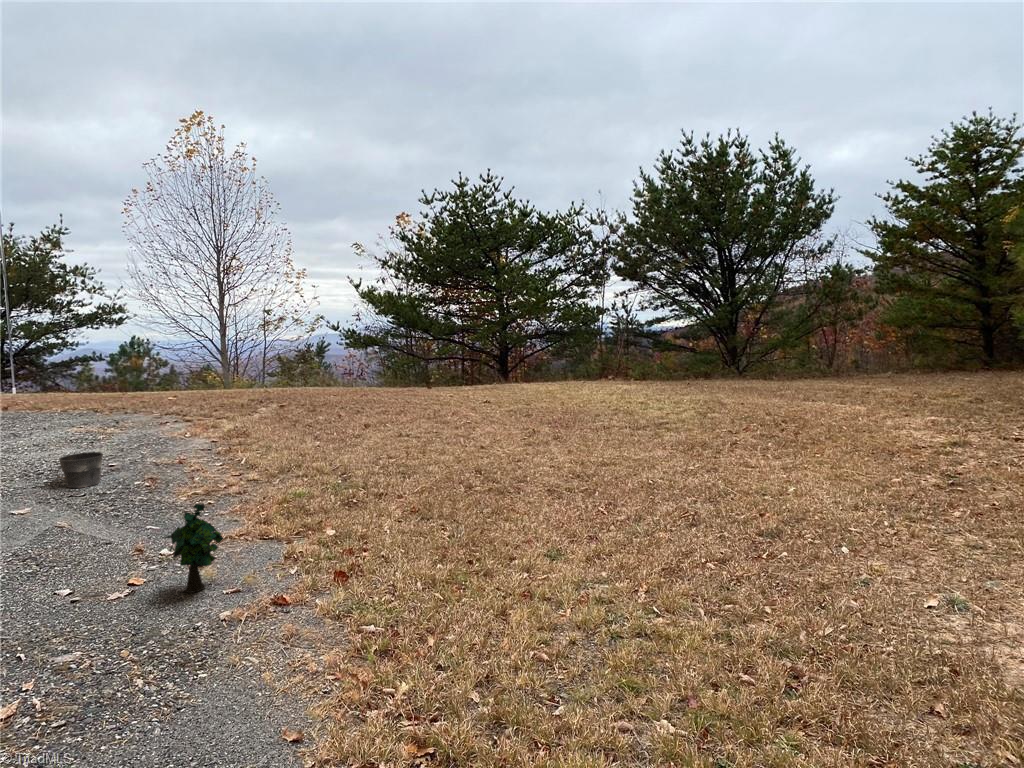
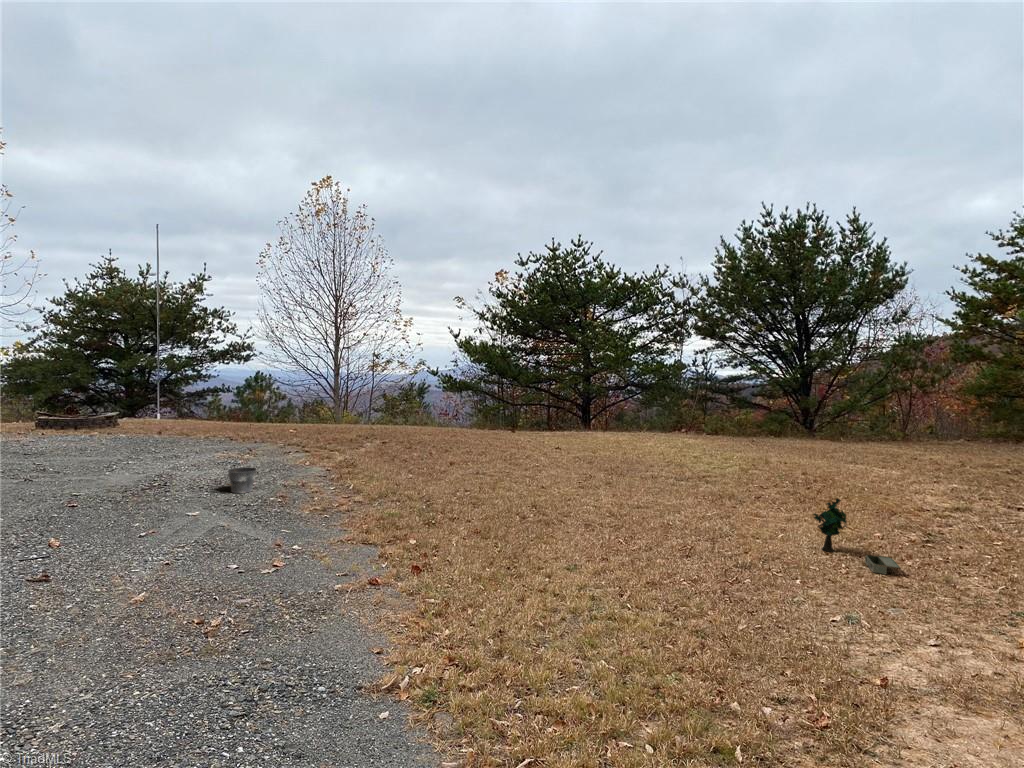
toolbox: none [850,492,893,512] -> present [865,555,900,574]
decorative plant: present [165,504,224,593] -> present [813,499,847,552]

